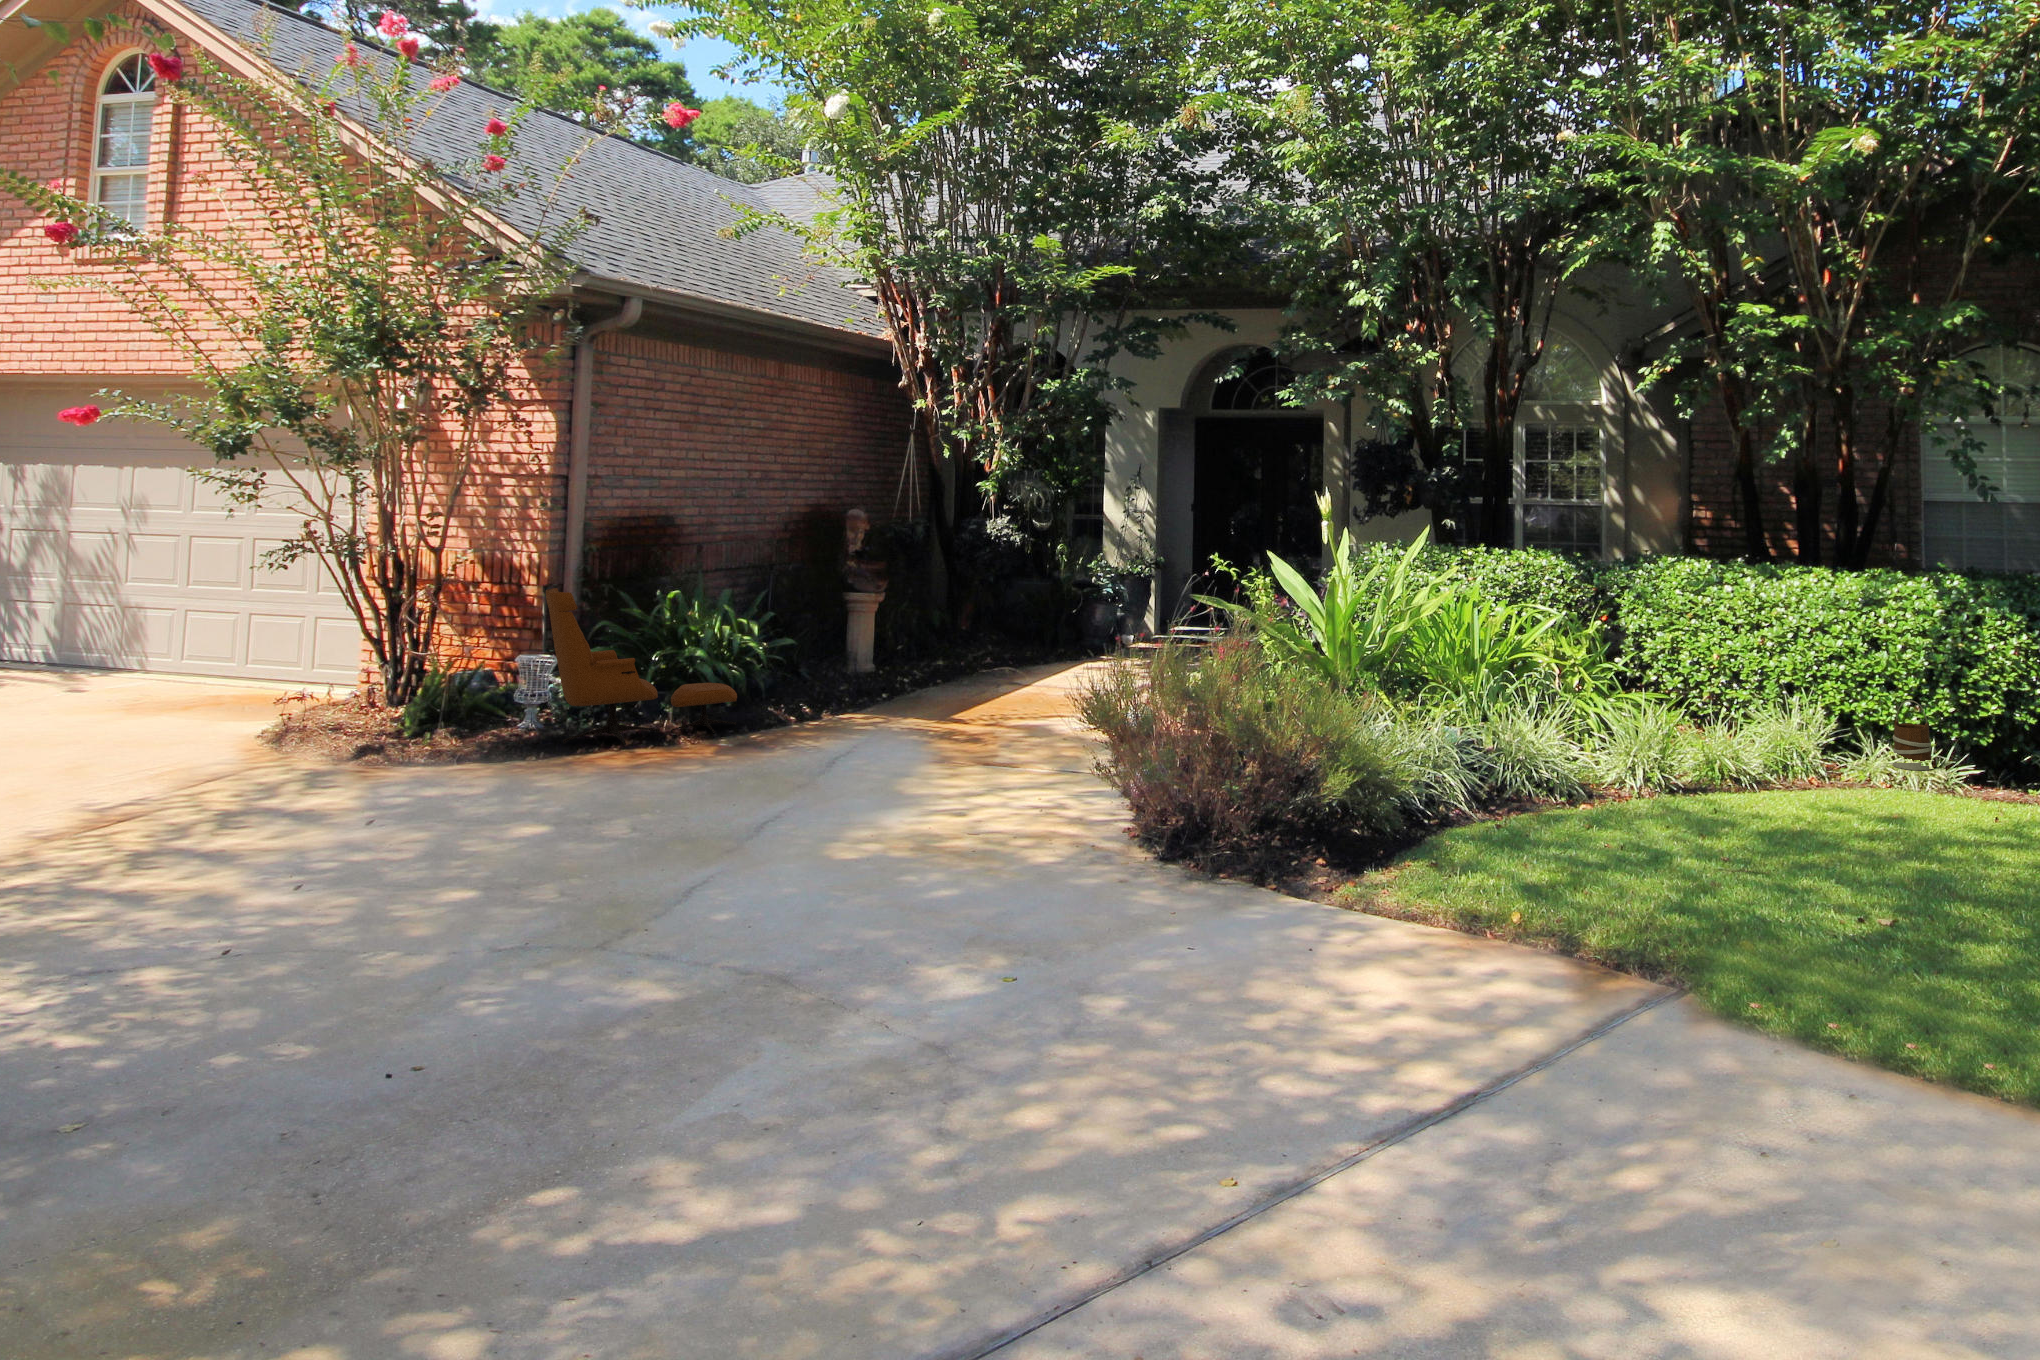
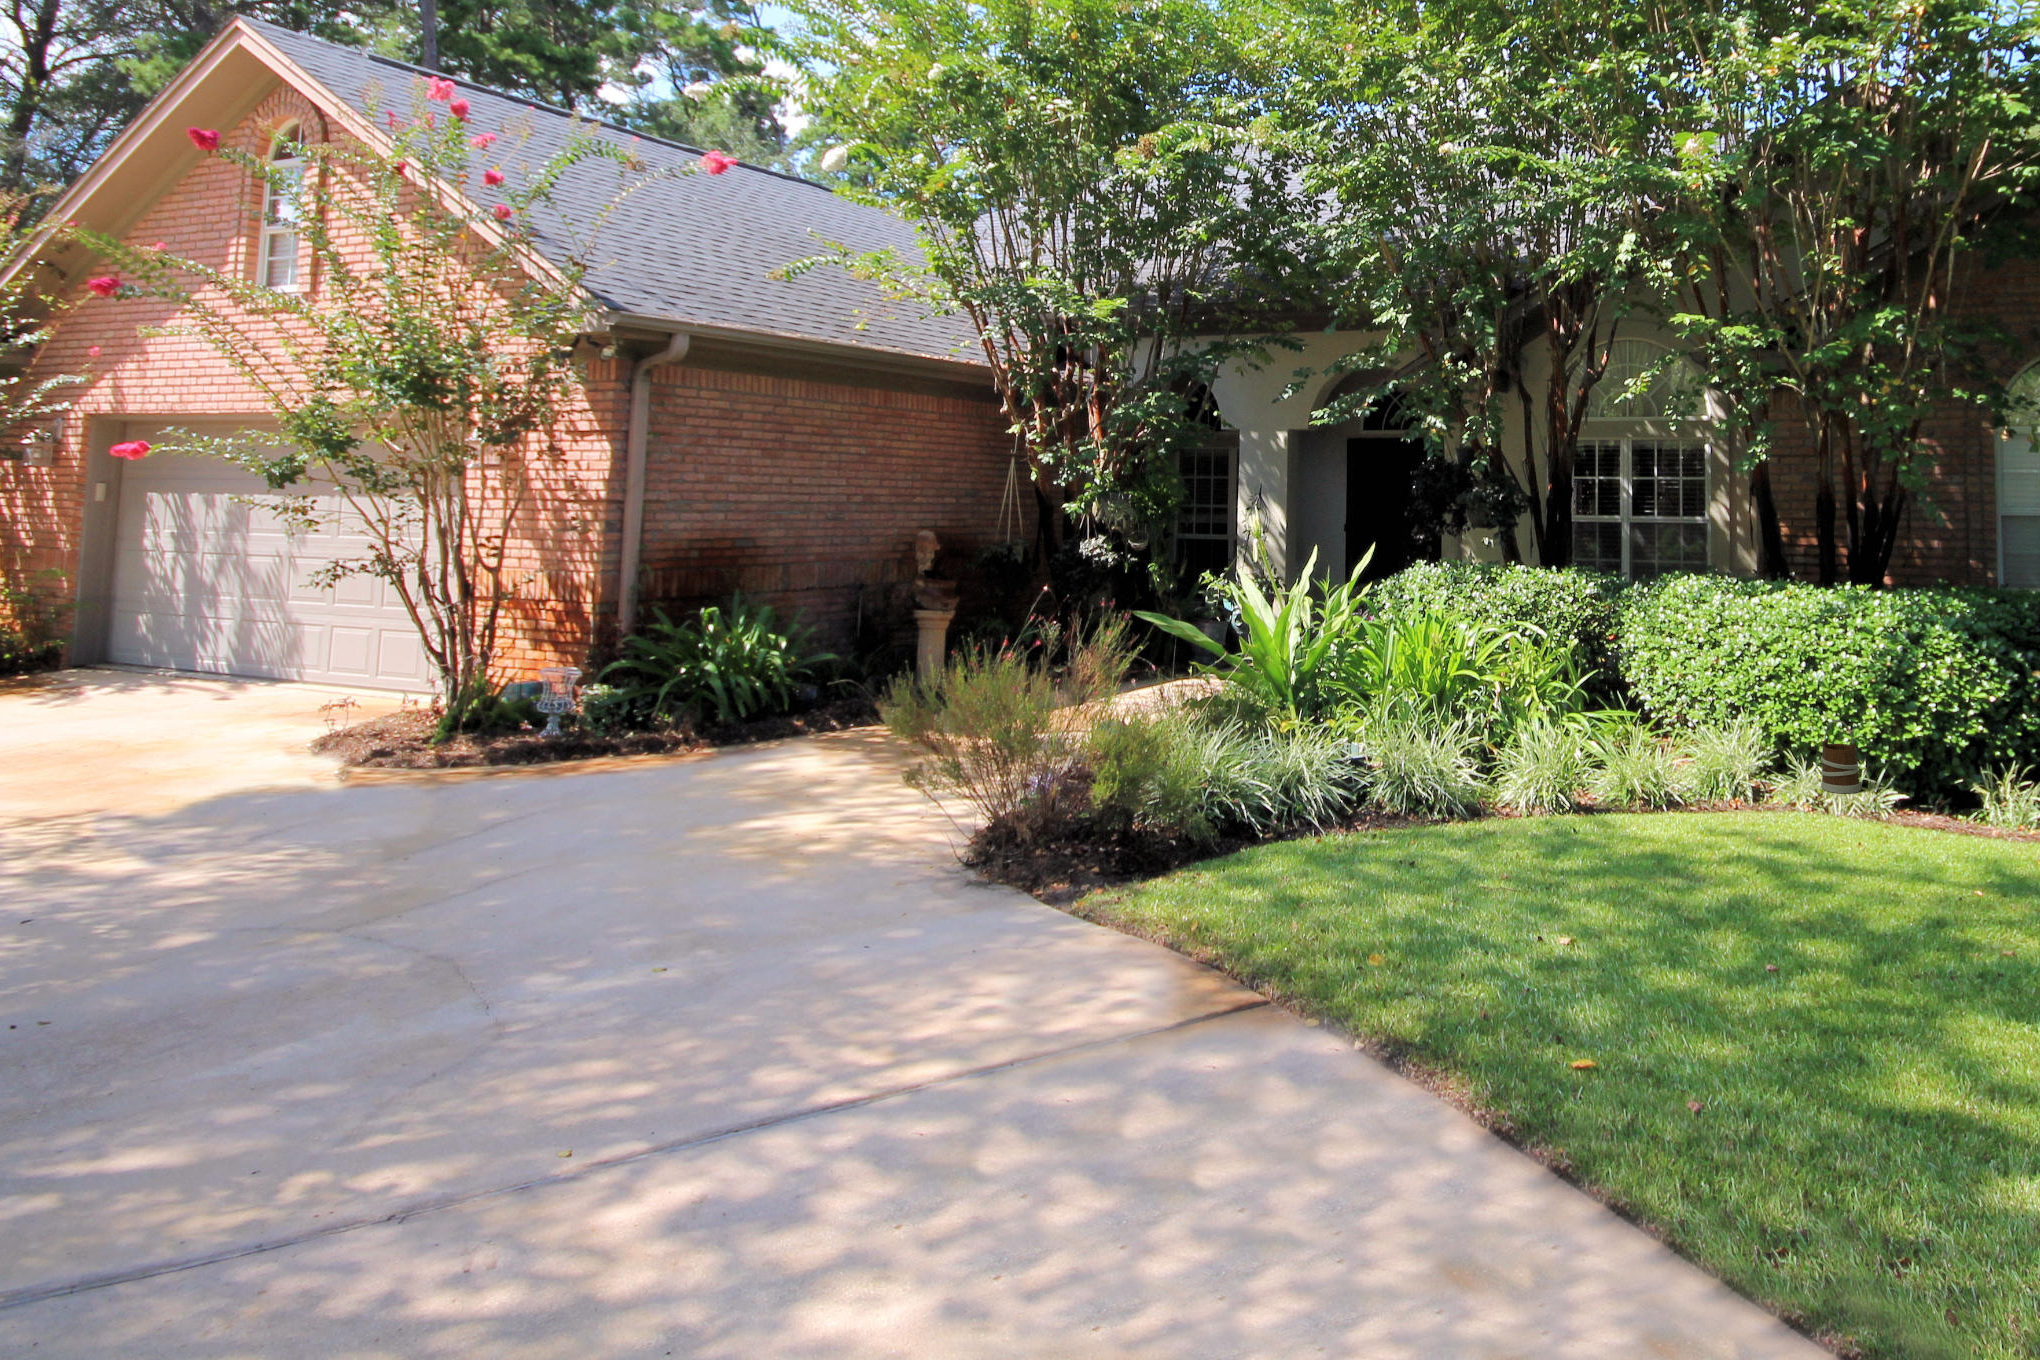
lounge chair: present [546,588,737,745] -> none [556,609,754,759]

